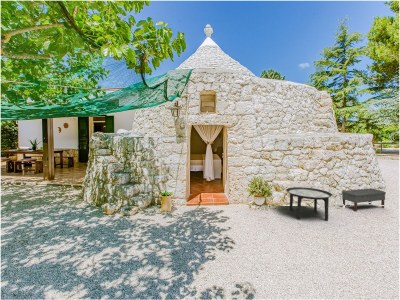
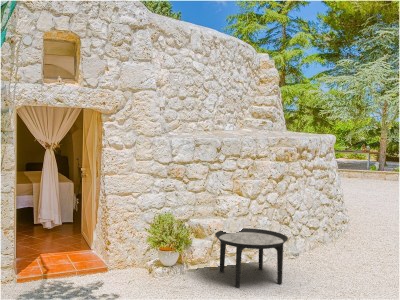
bench: present [342,188,386,211] -> none [297,223,354,263]

